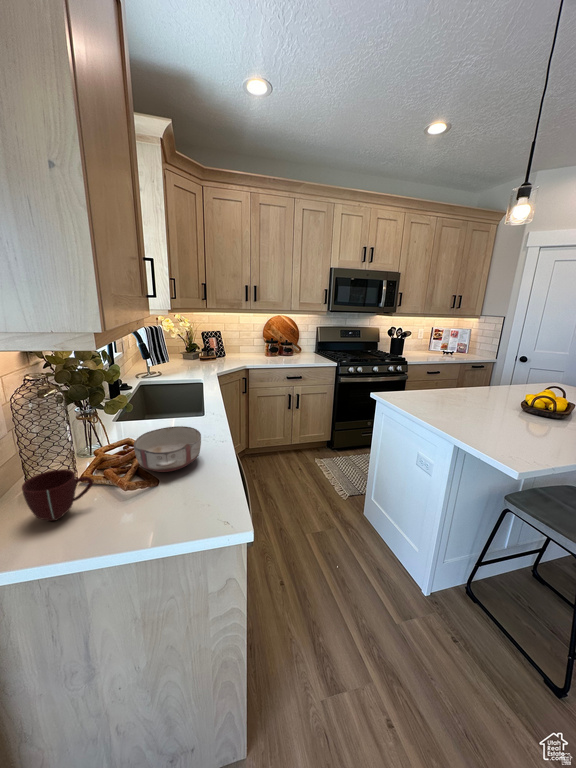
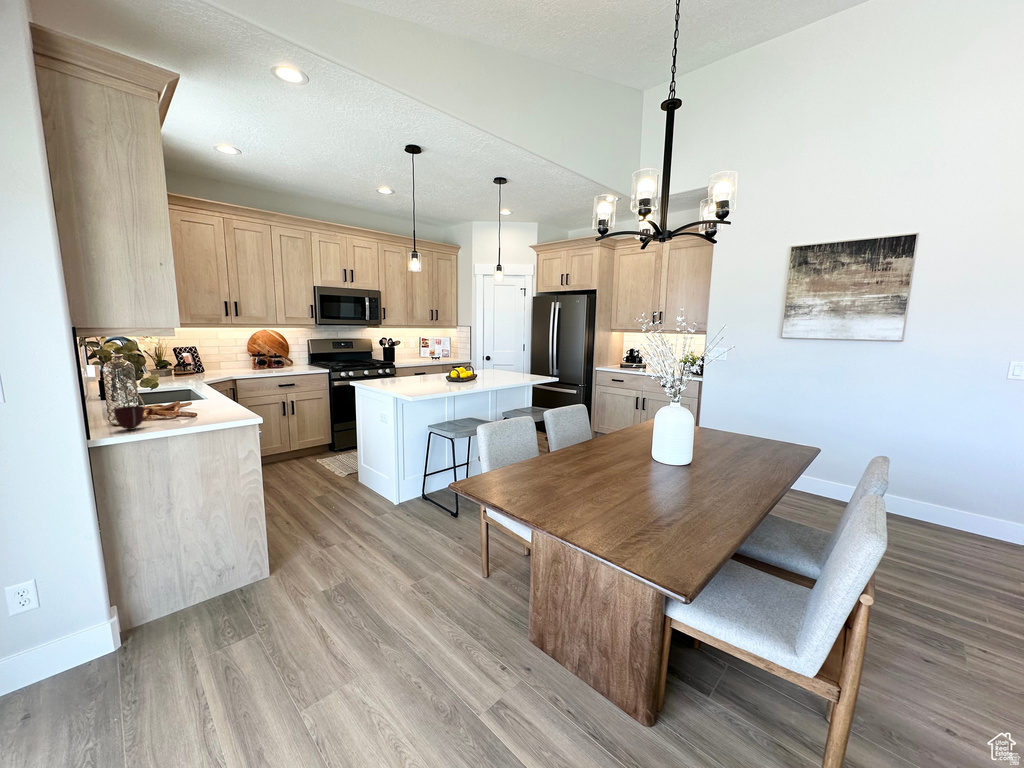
ceramic bowl: present [134,426,201,472] -> none [166,393,214,415]

